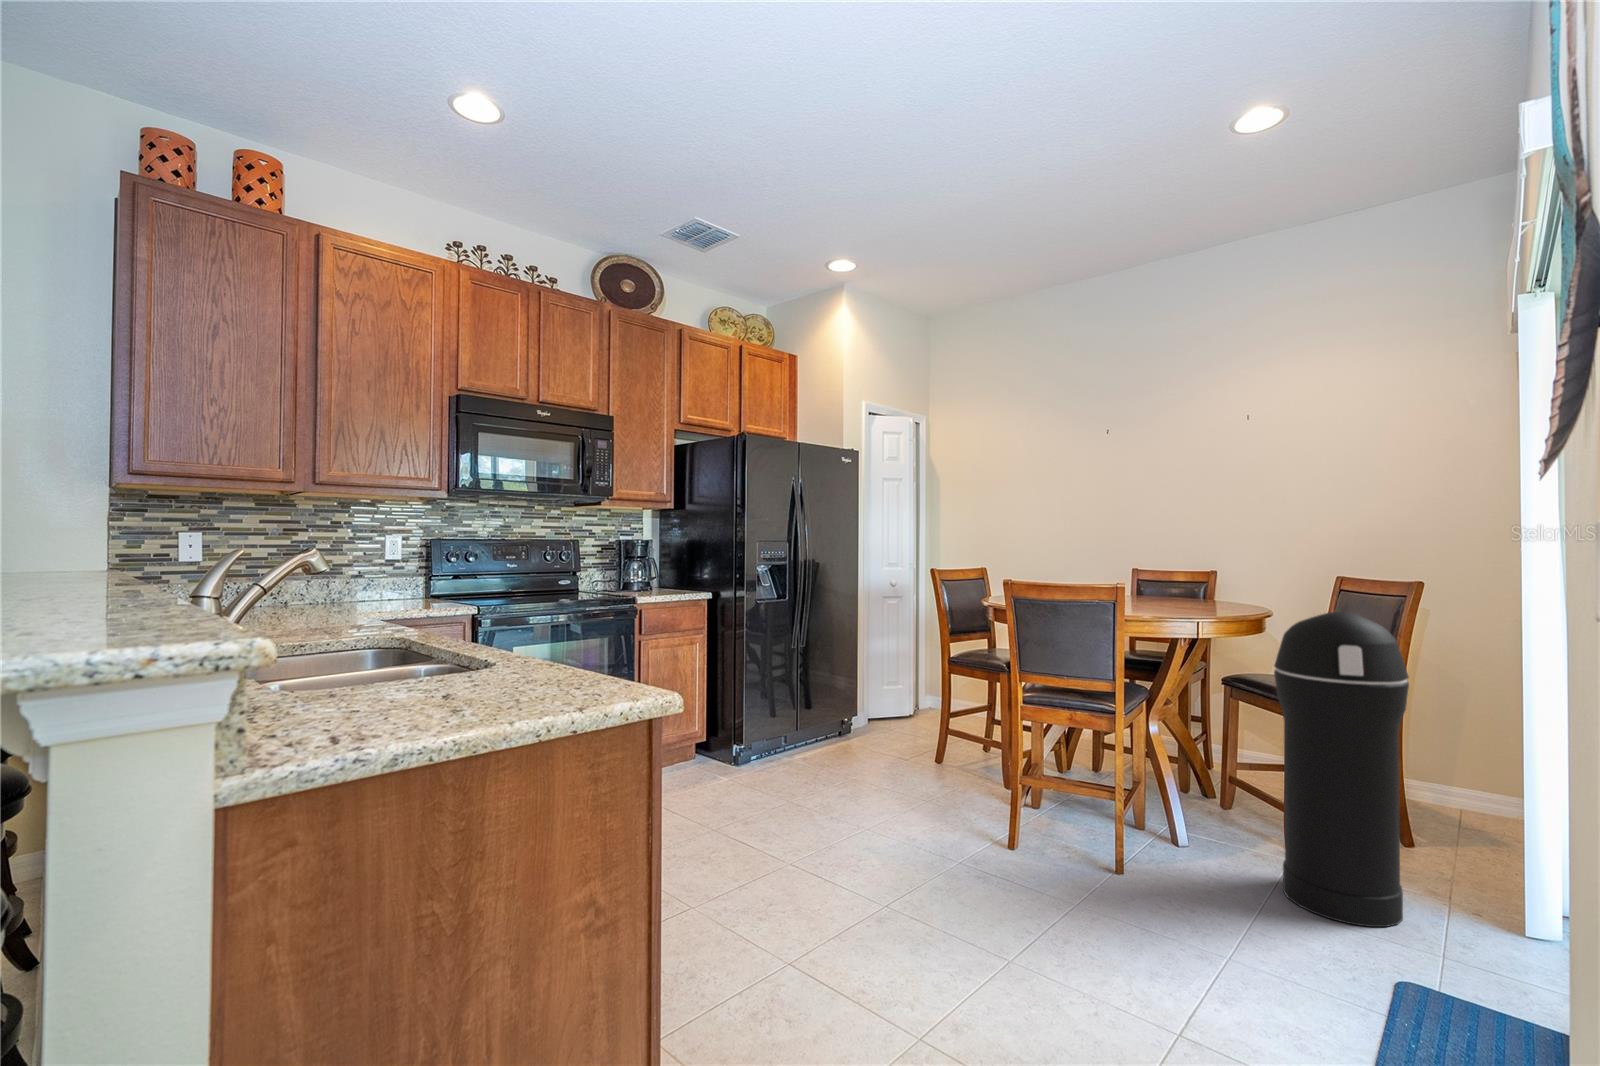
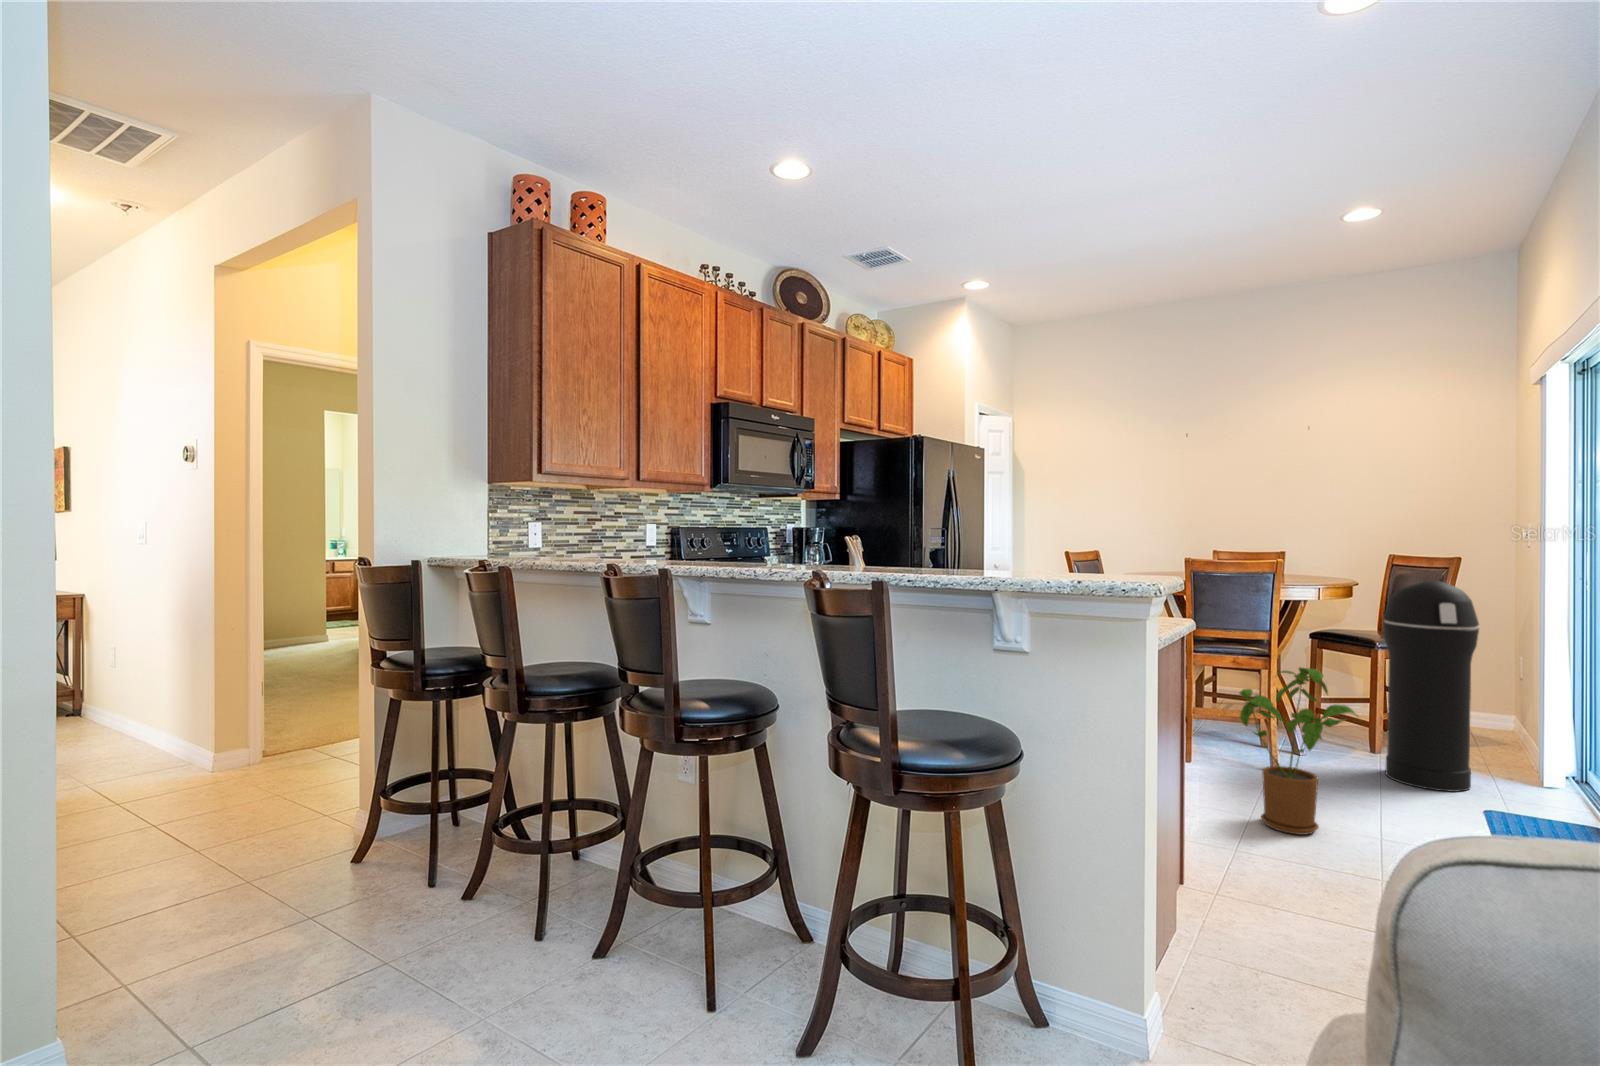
house plant: none [983,739,1141,998] -> present [1240,668,1358,835]

